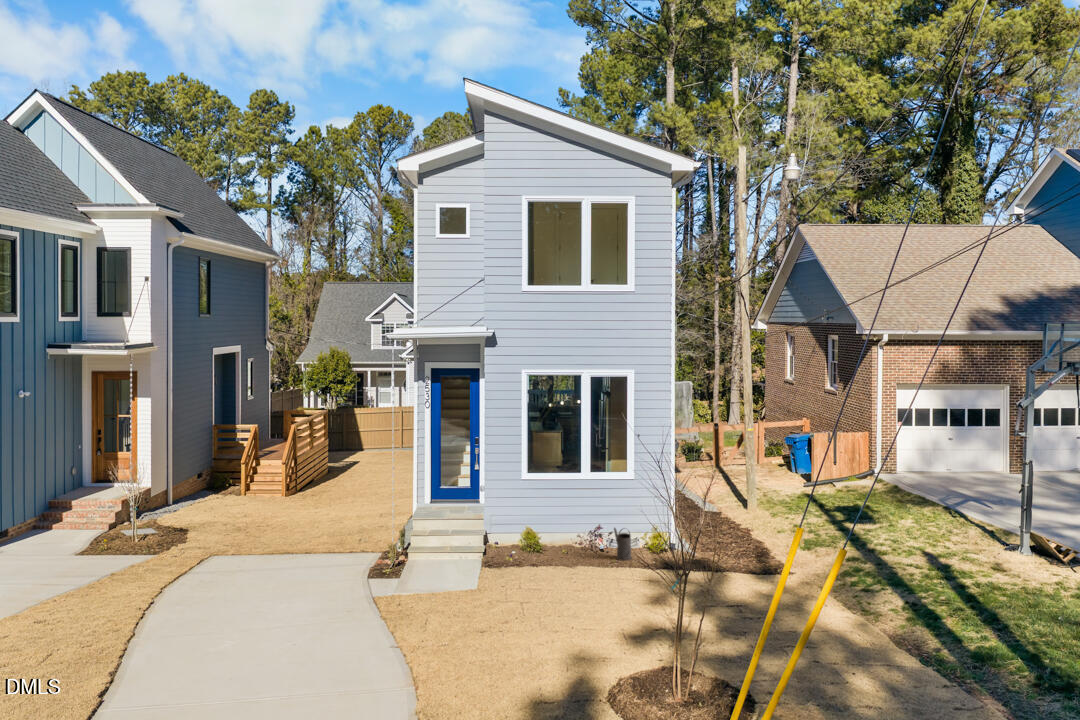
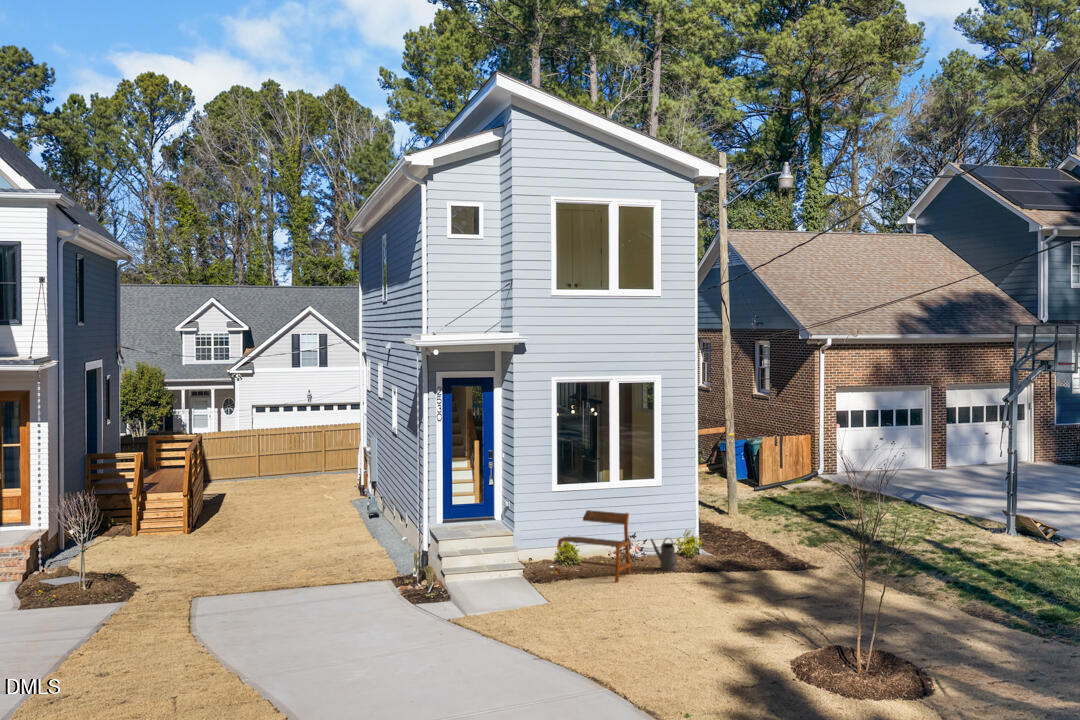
bench: none [515,493,585,568] -> present [557,510,632,582]

